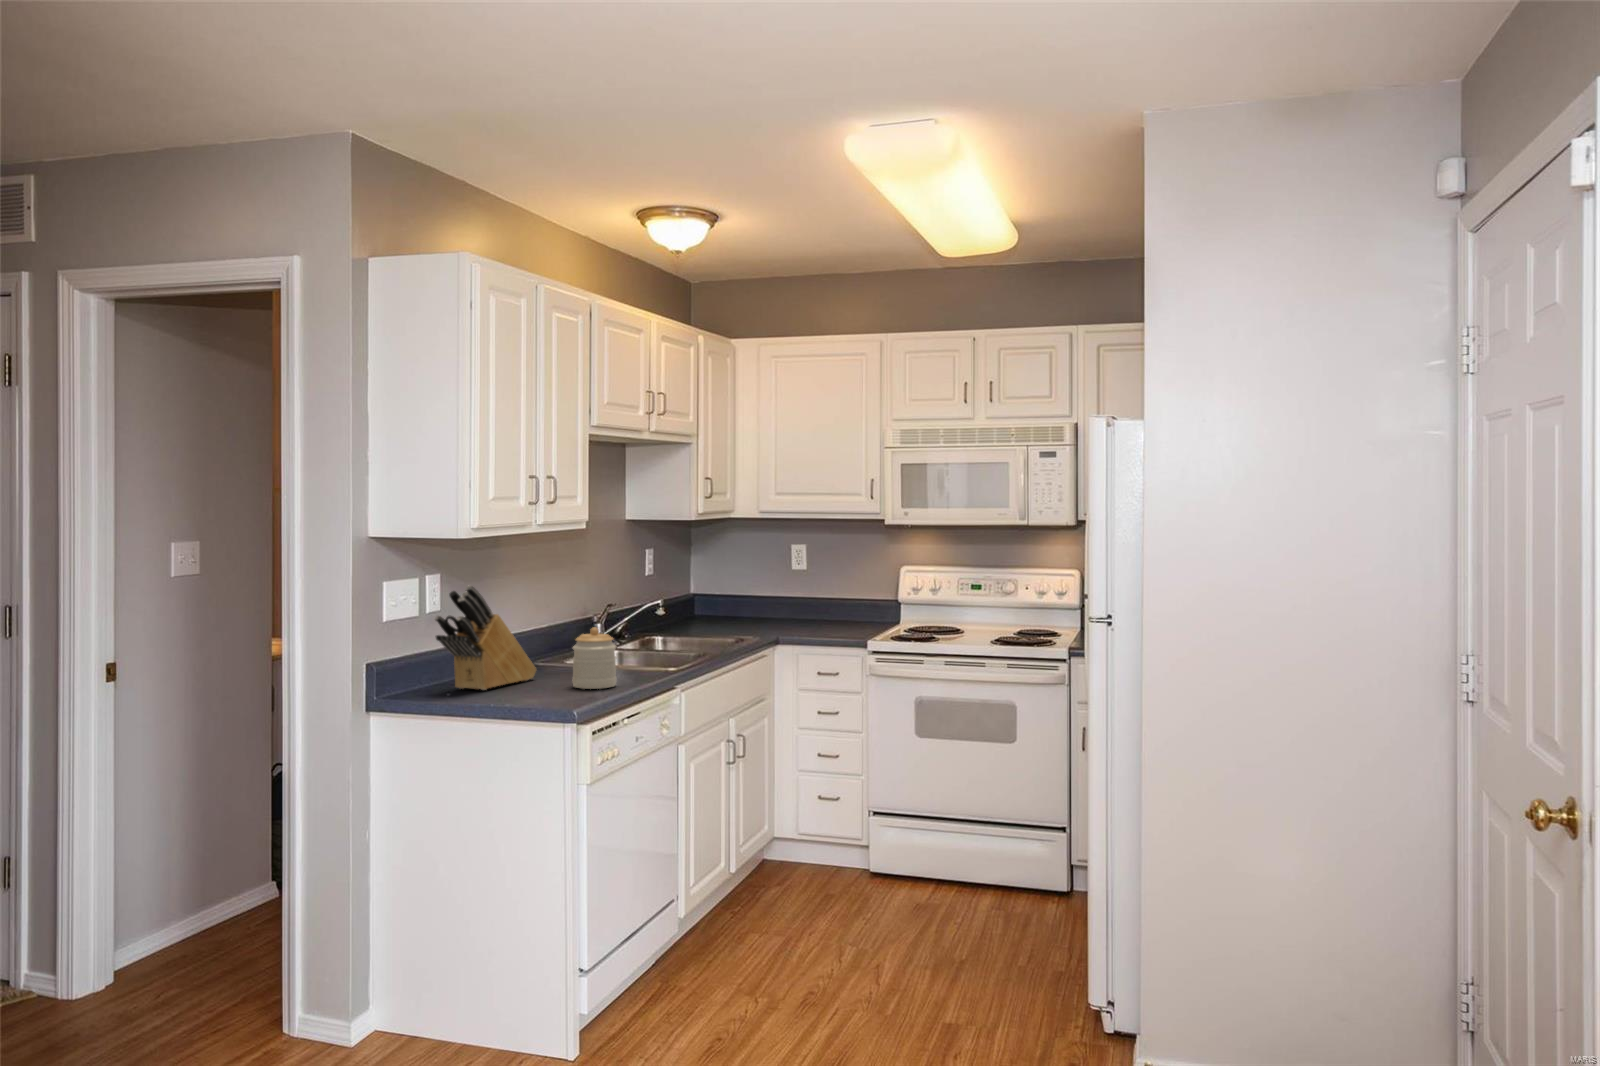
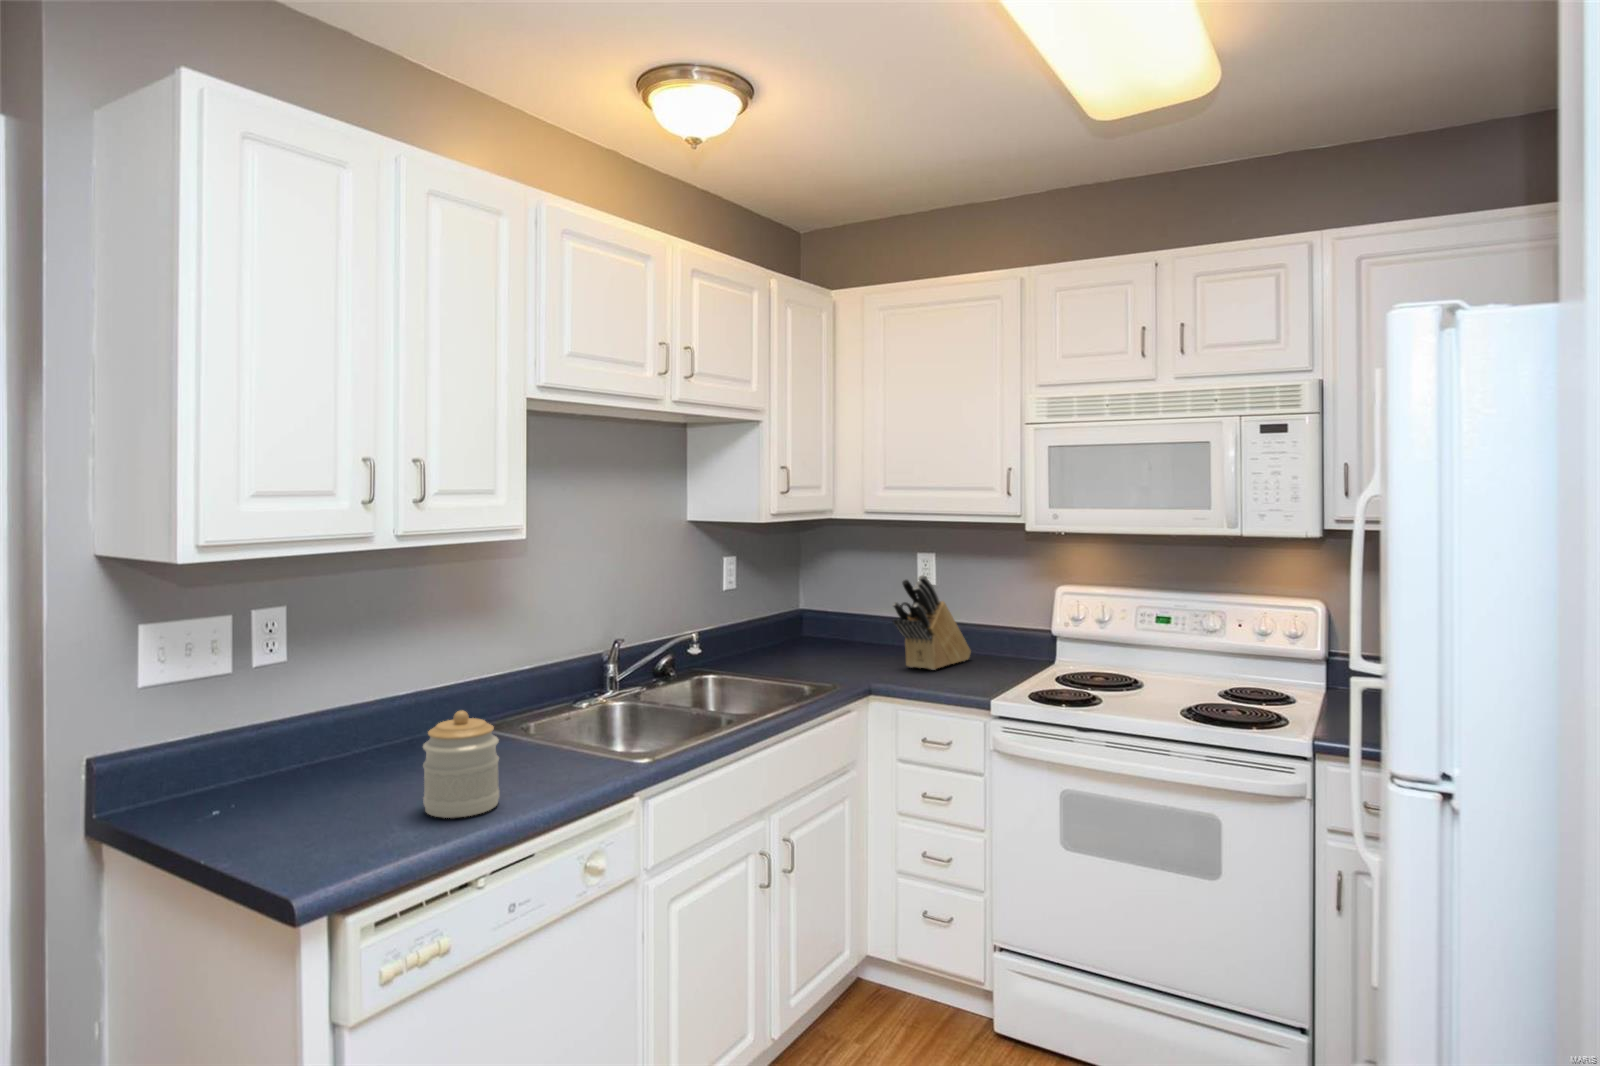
knife block: present [435,586,536,690] -> present [892,575,971,670]

